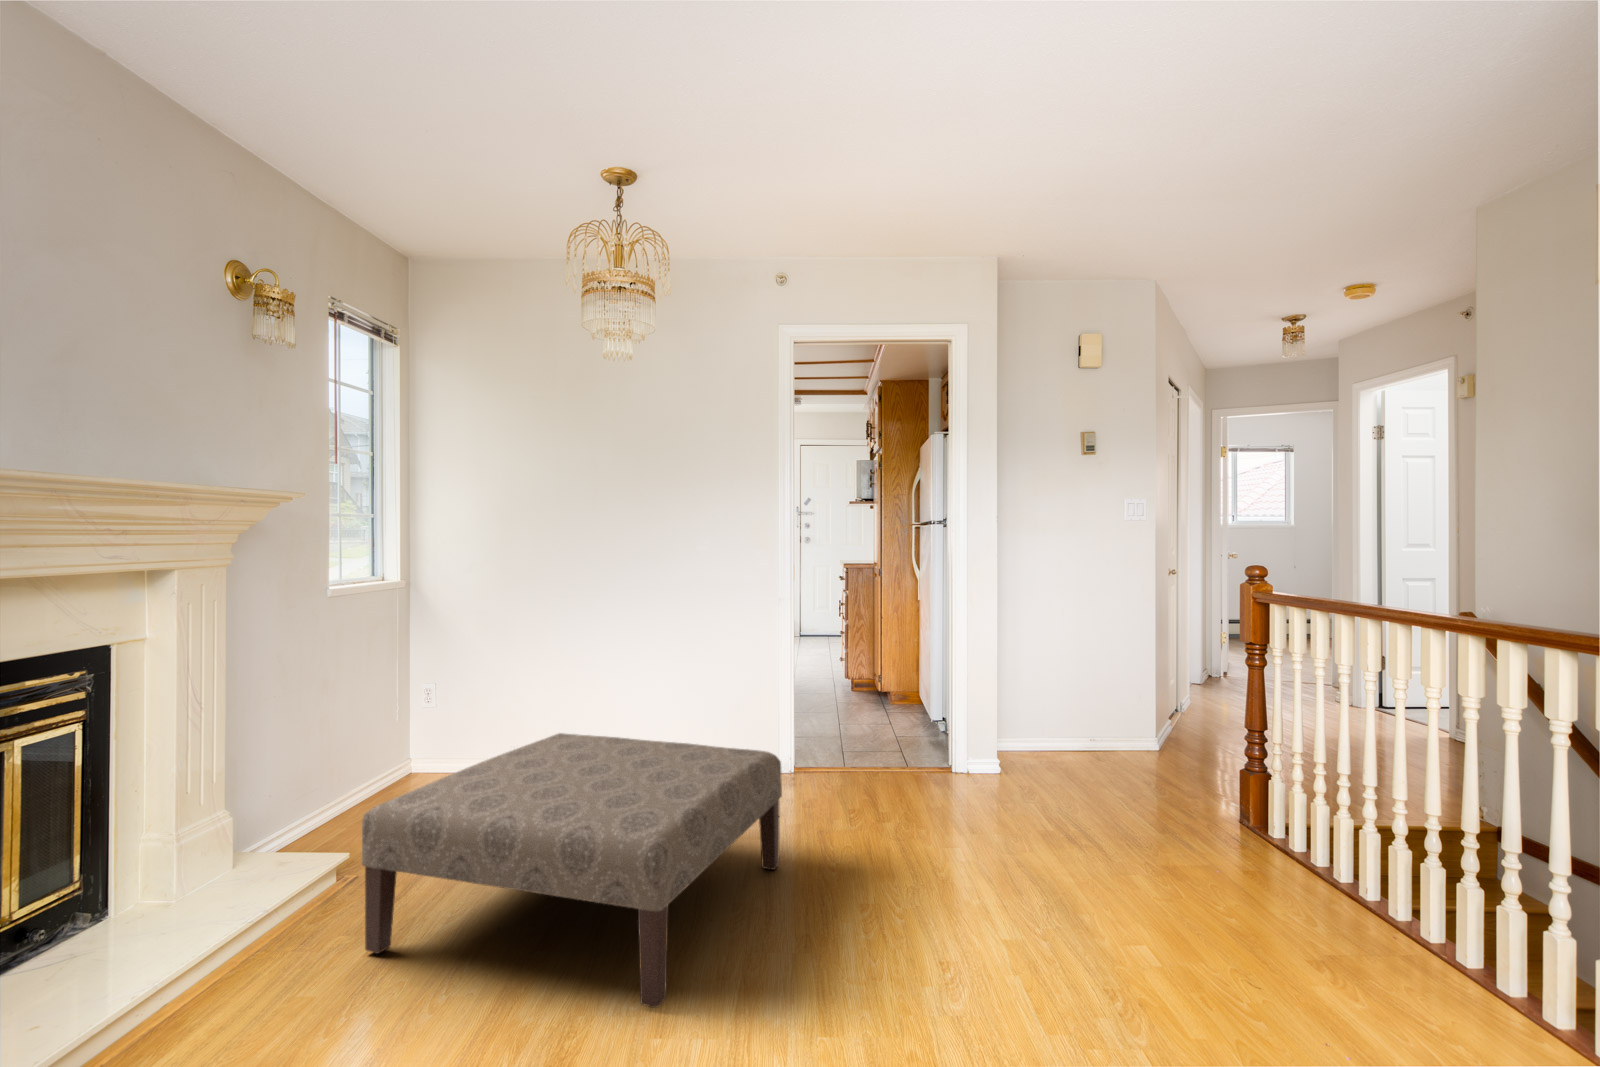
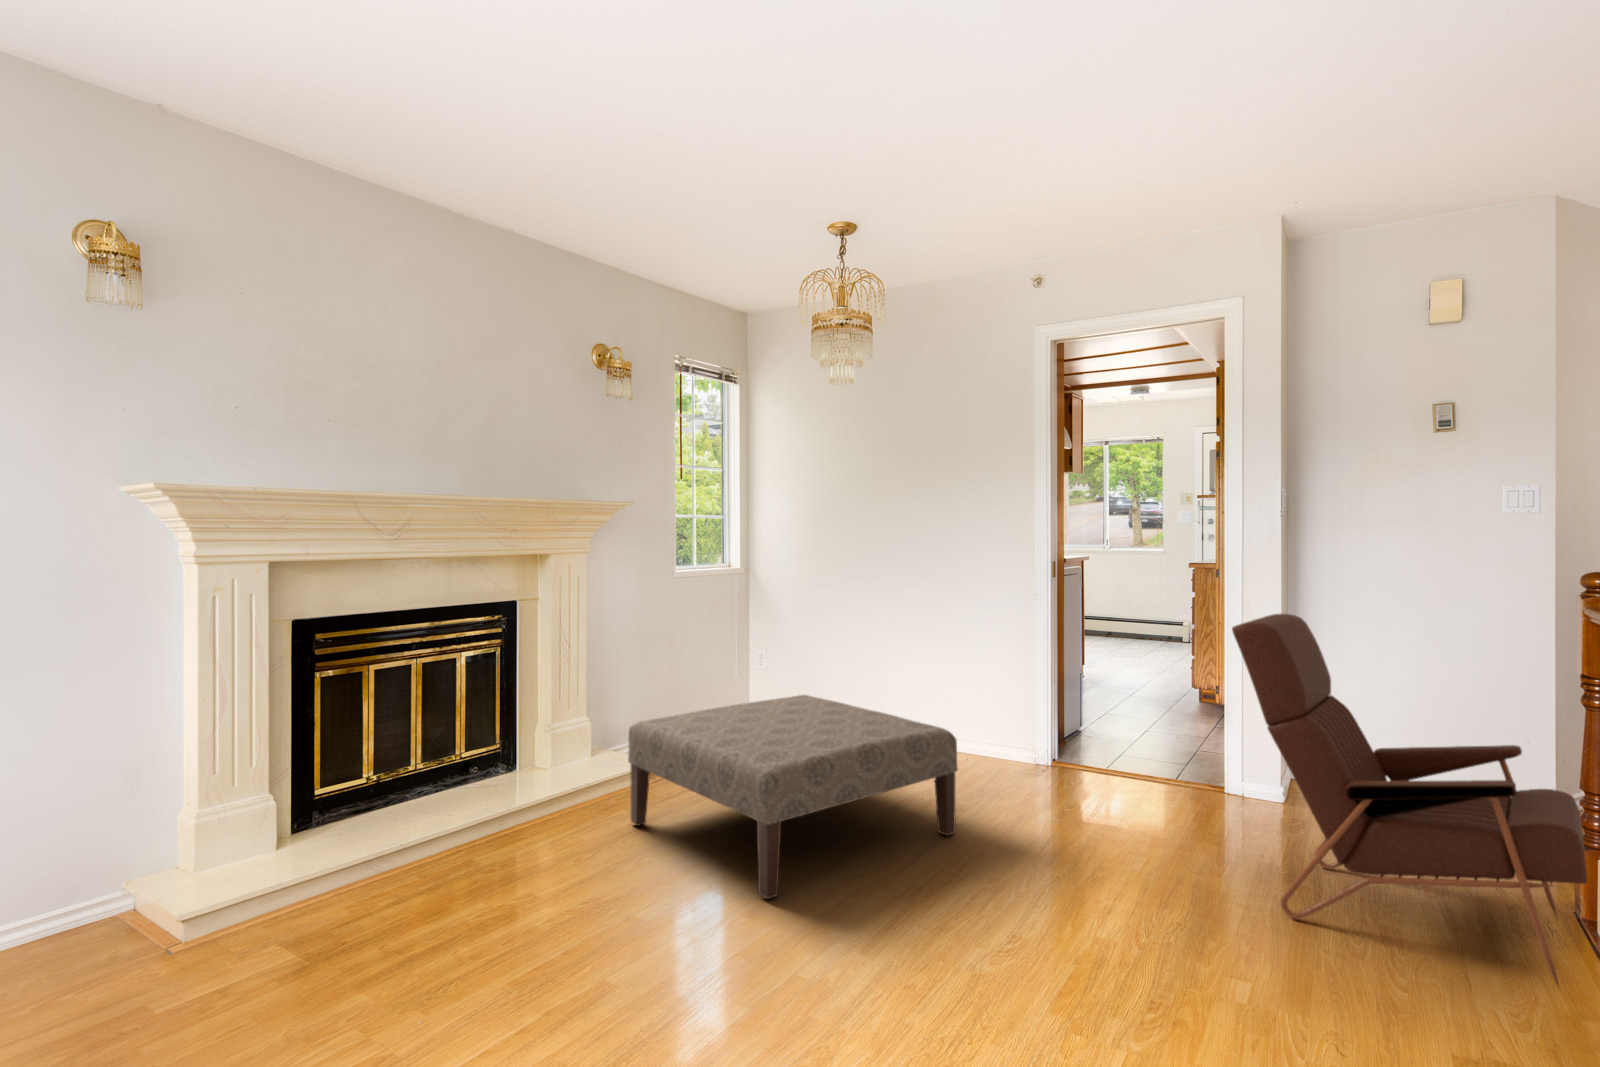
armchair: none [1039,607,1315,890] -> present [1232,614,1587,986]

